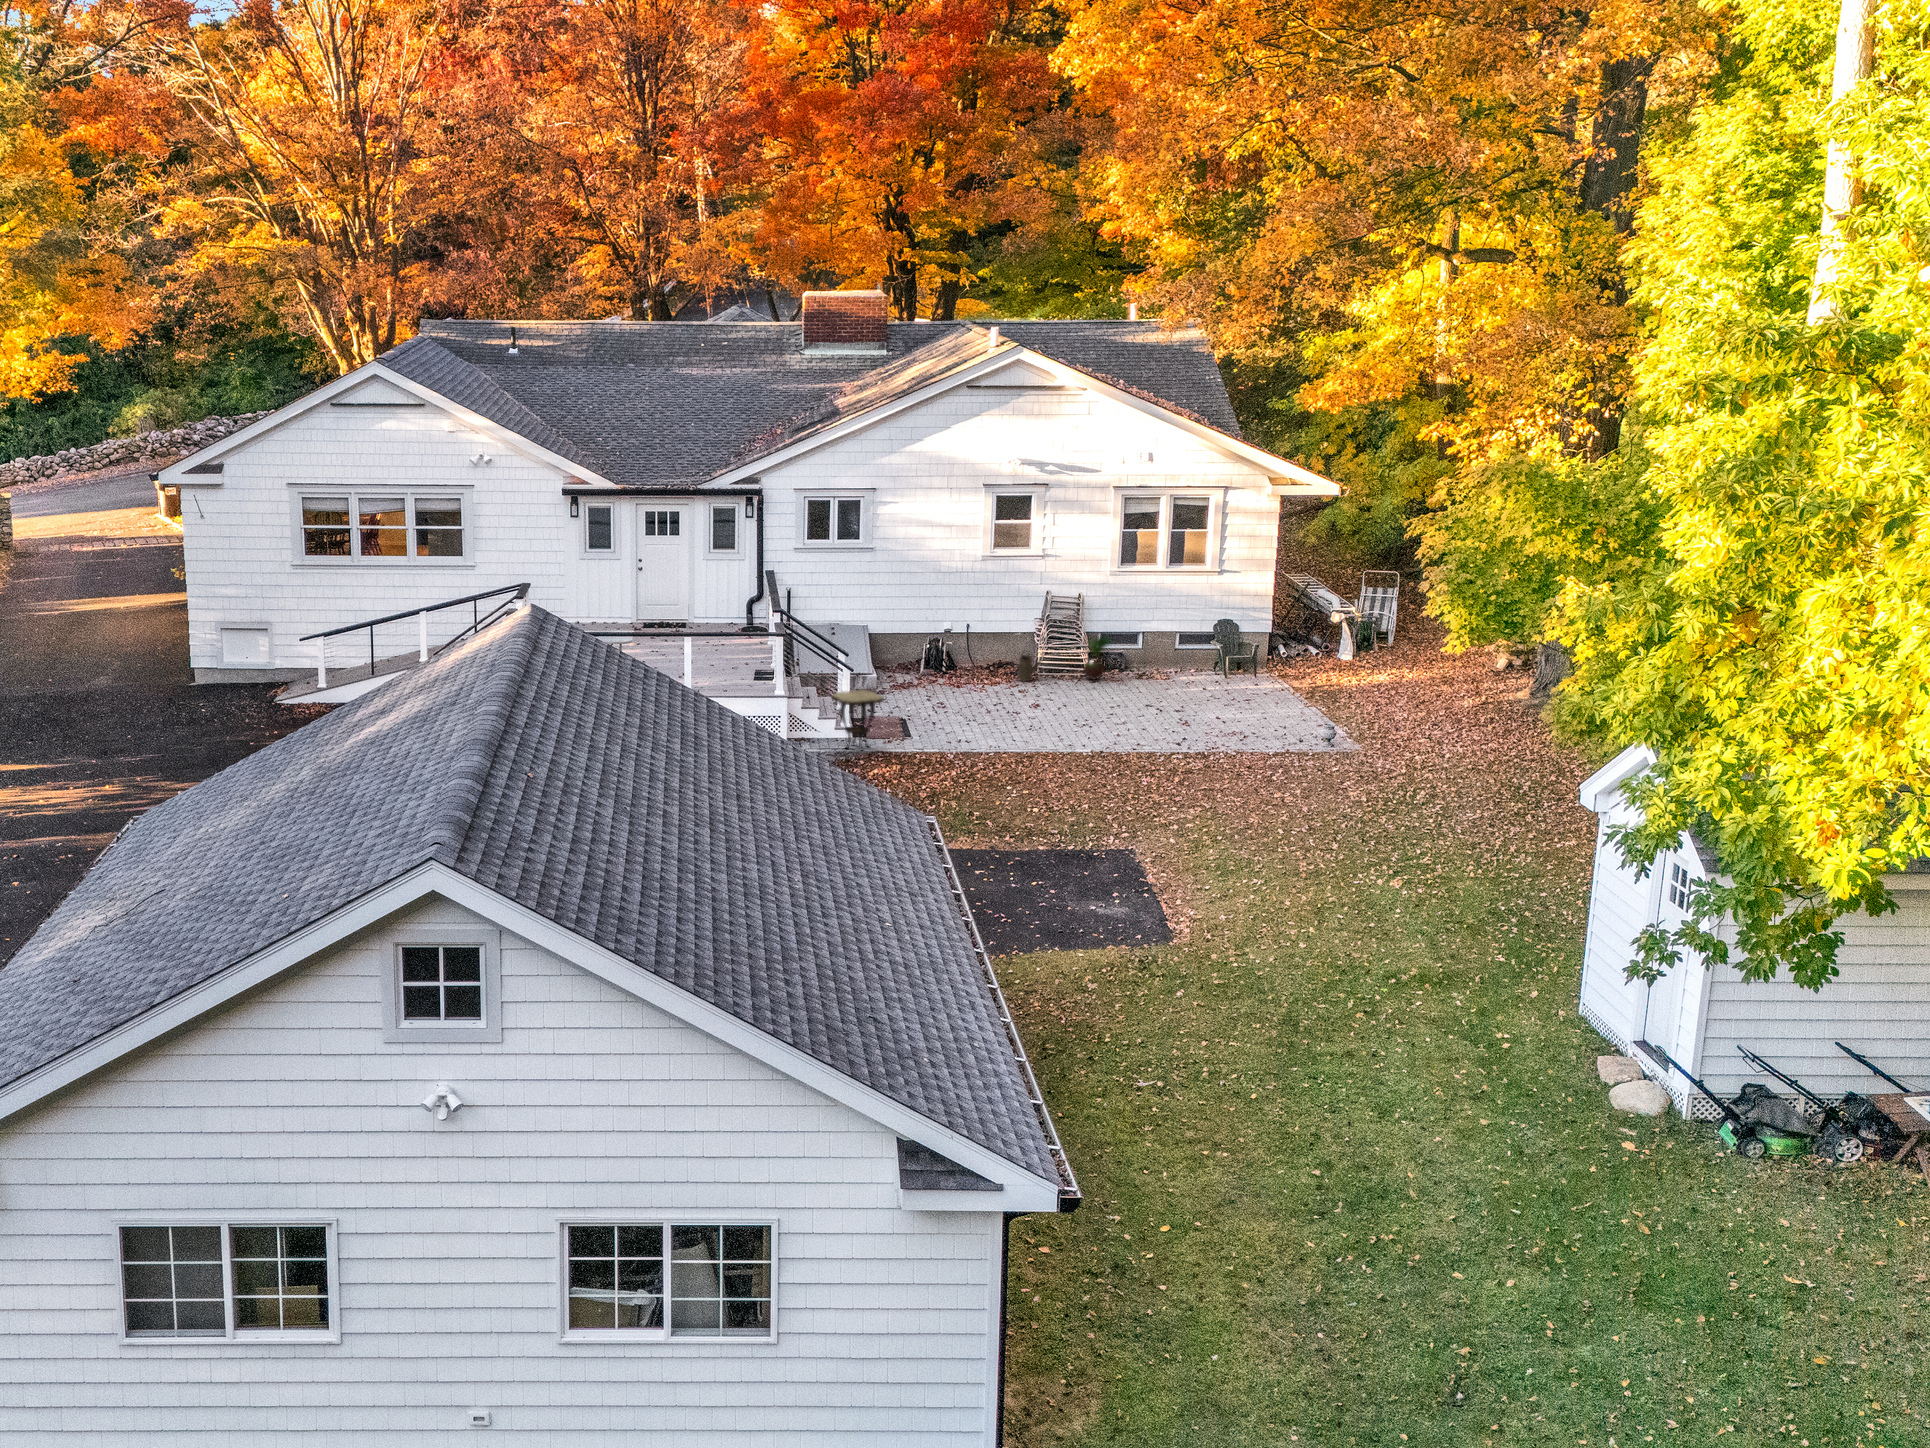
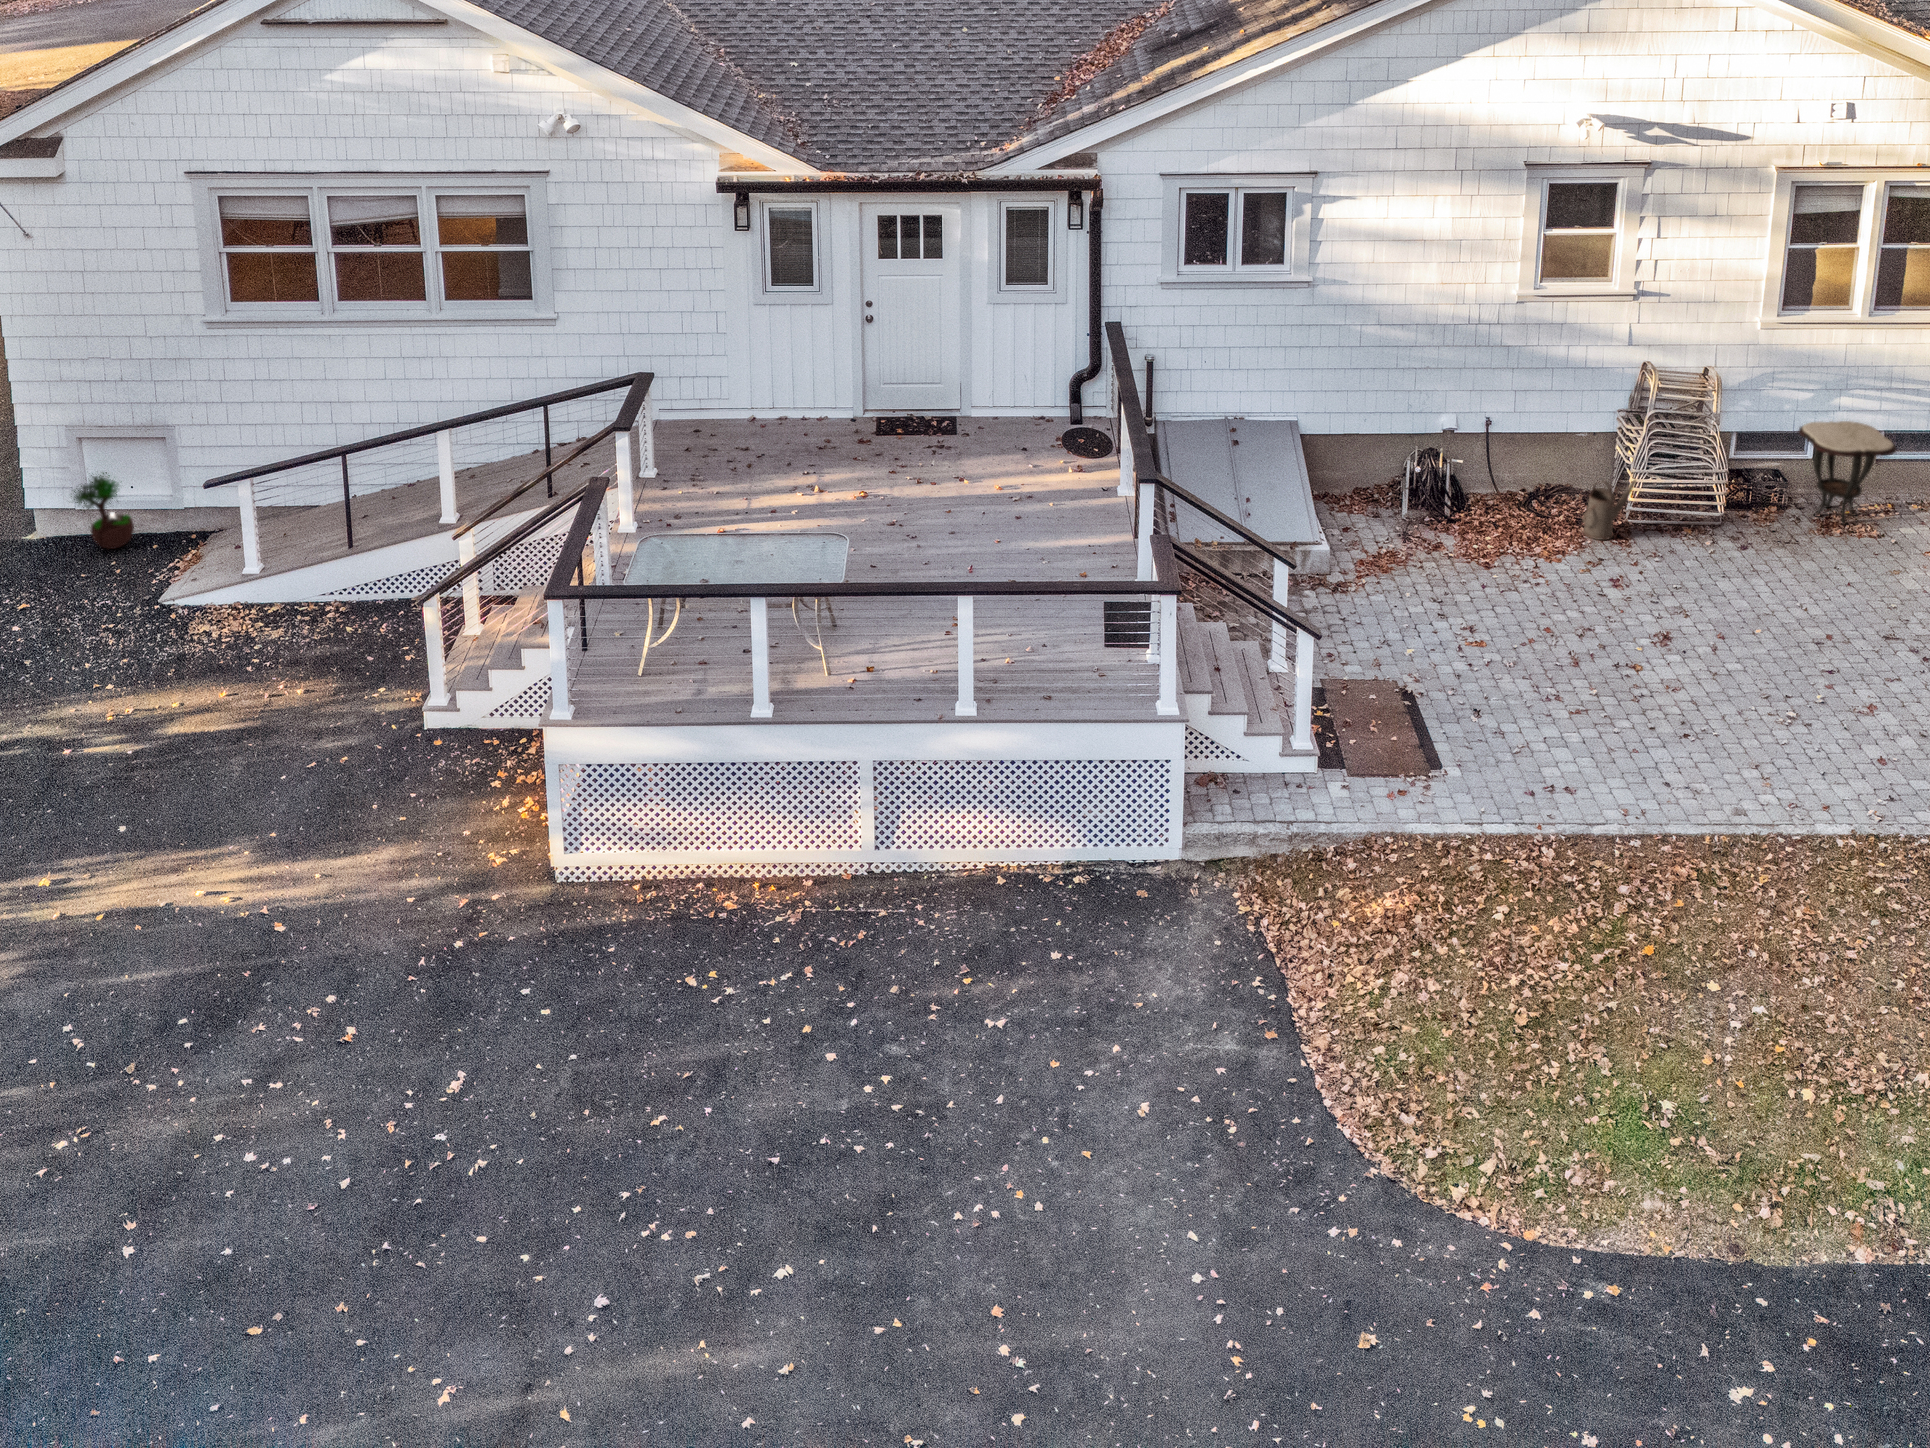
potted tree: present [1083,636,1109,679] -> present [71,472,134,549]
side table: present [832,690,884,750] -> present [1799,421,1896,525]

